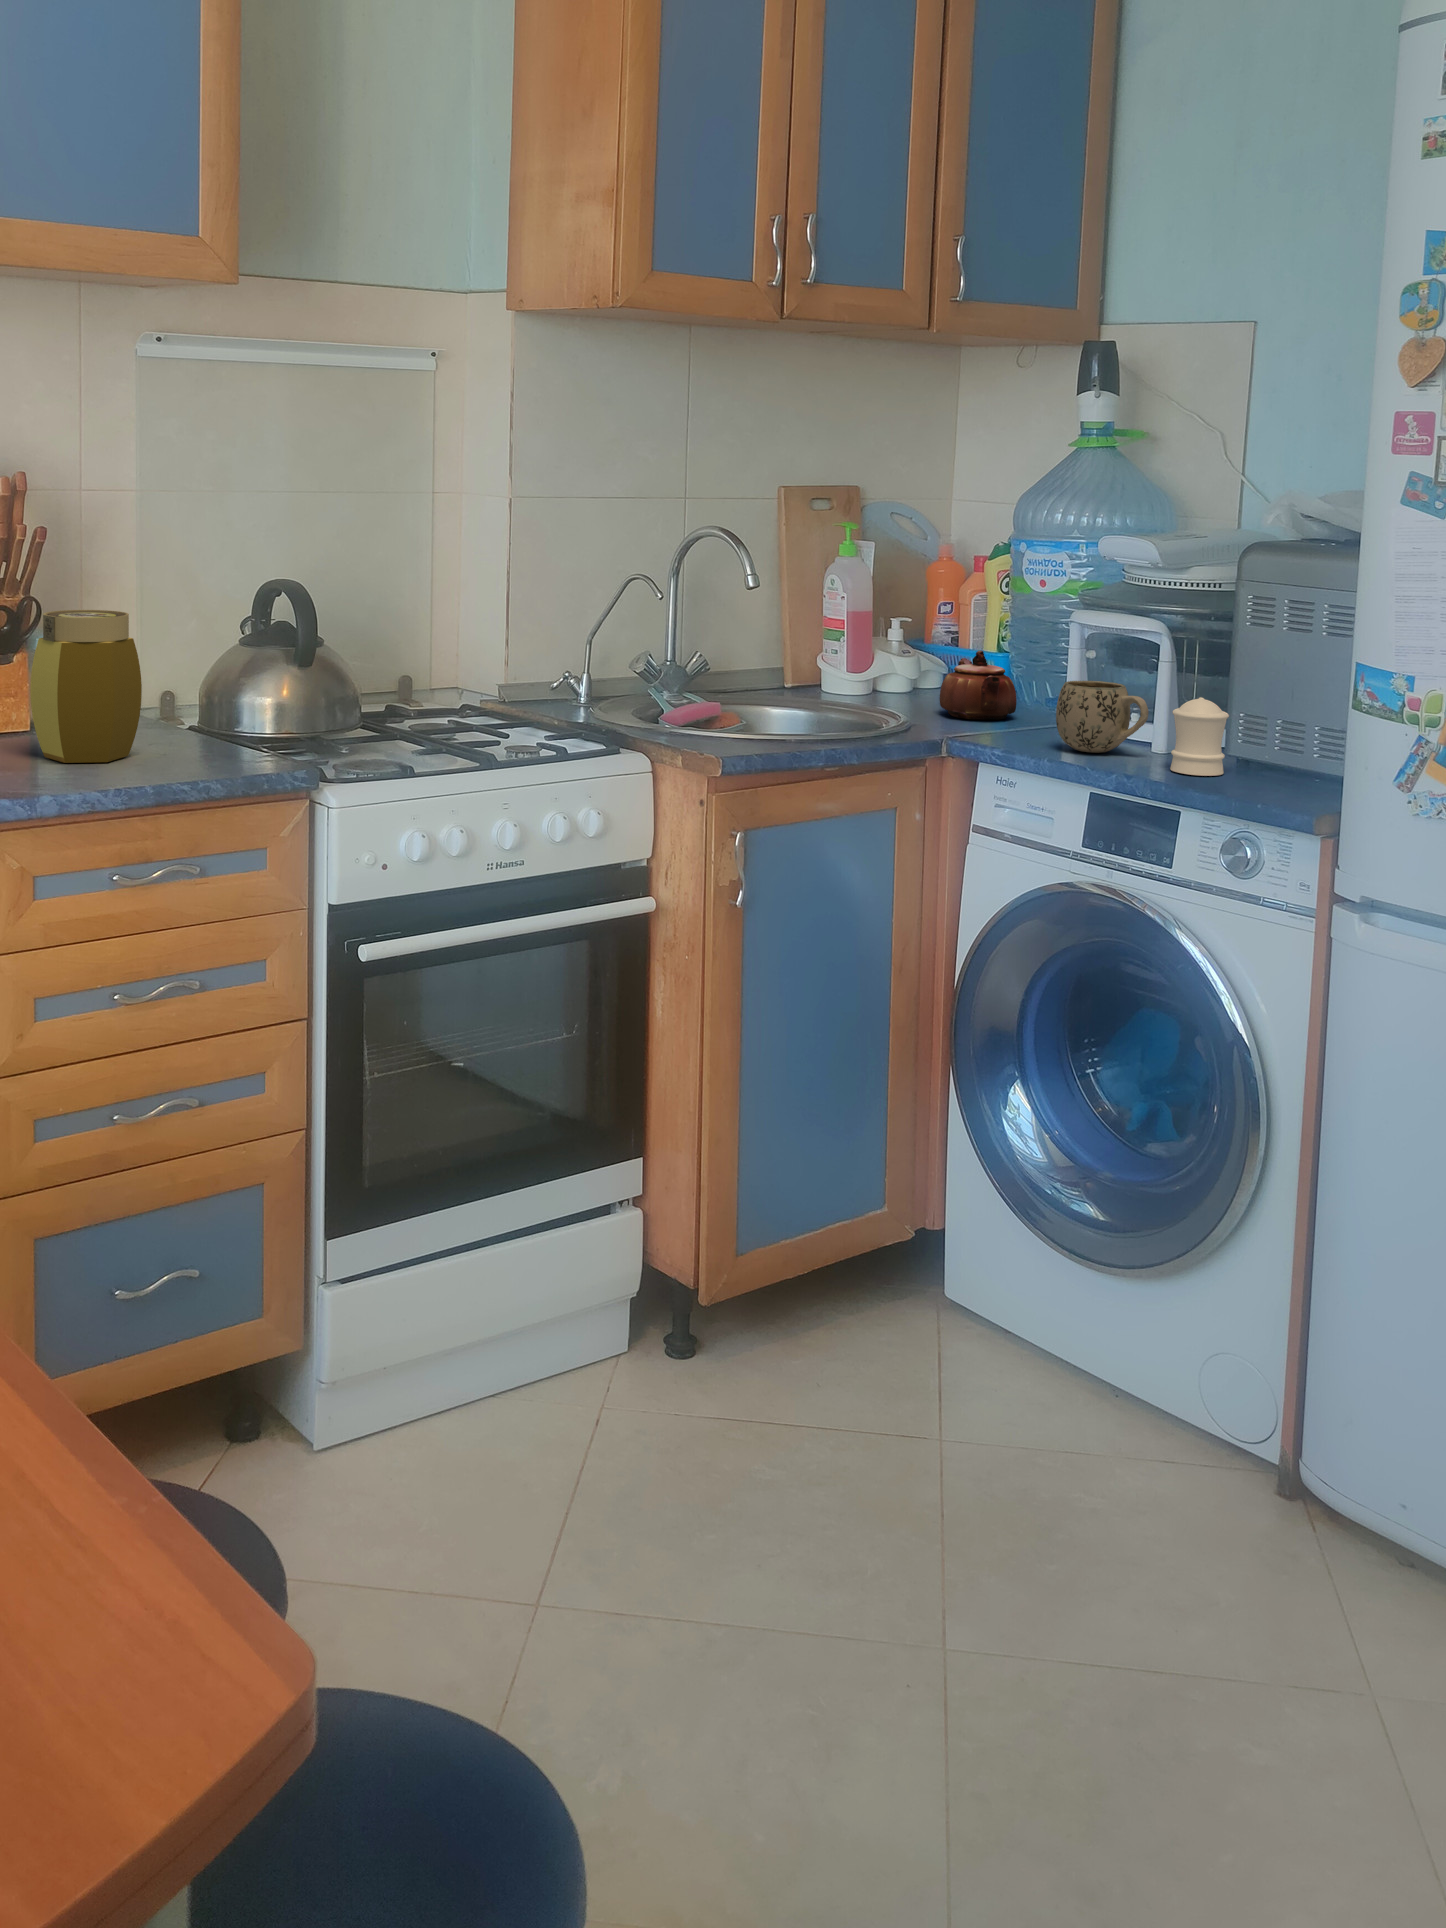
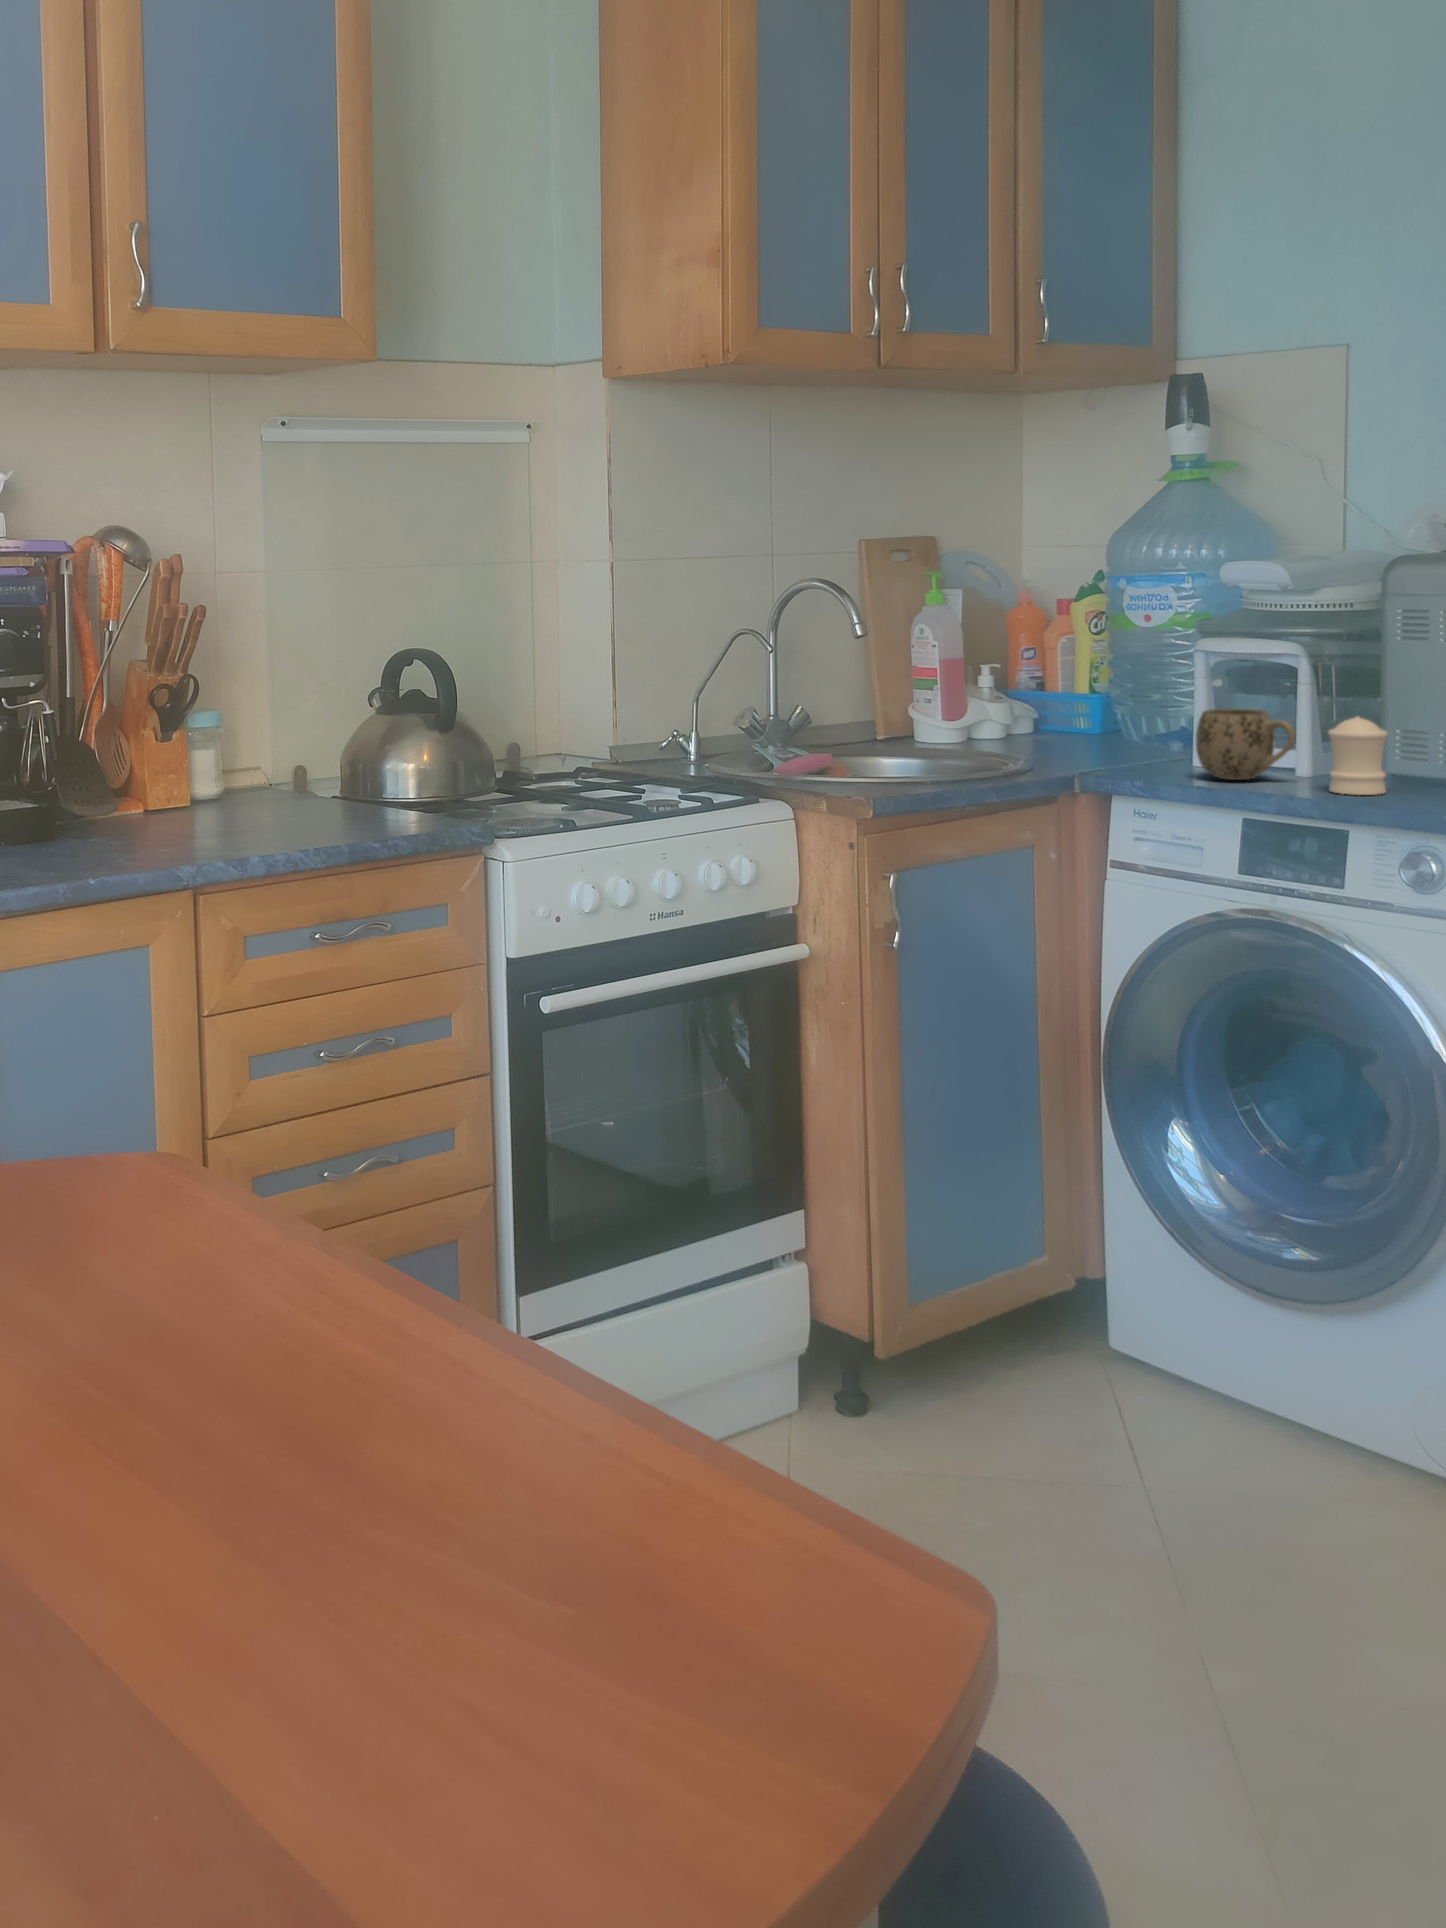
jar: present [30,610,142,763] -> none [209,681,312,830]
teapot: present [940,650,1016,720] -> none [1054,688,1135,757]

